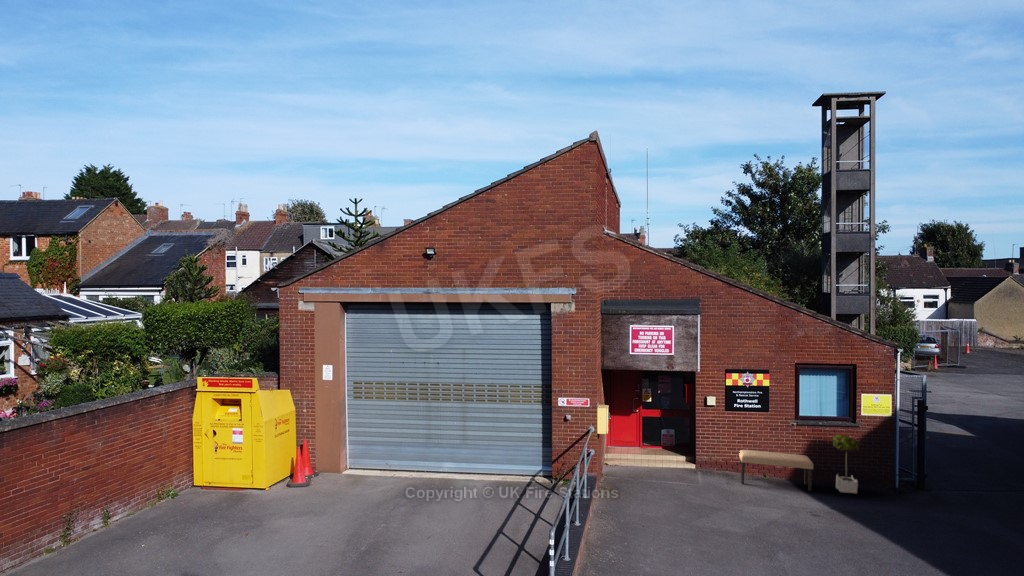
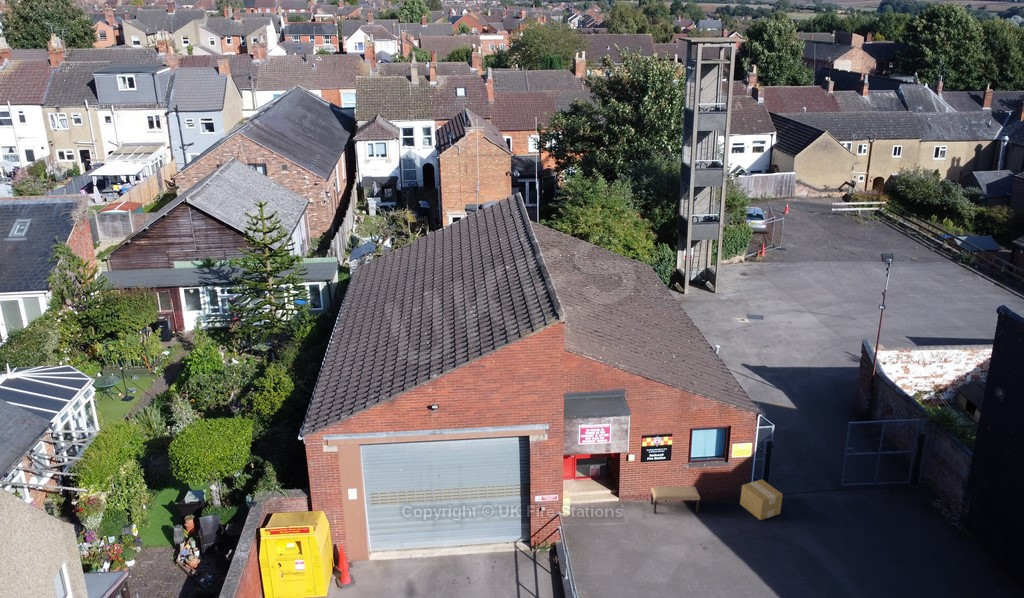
potted tree: present [833,435,860,494] -> none [711,473,728,509]
cardboard box: none [883,460,954,509] -> present [740,479,783,520]

